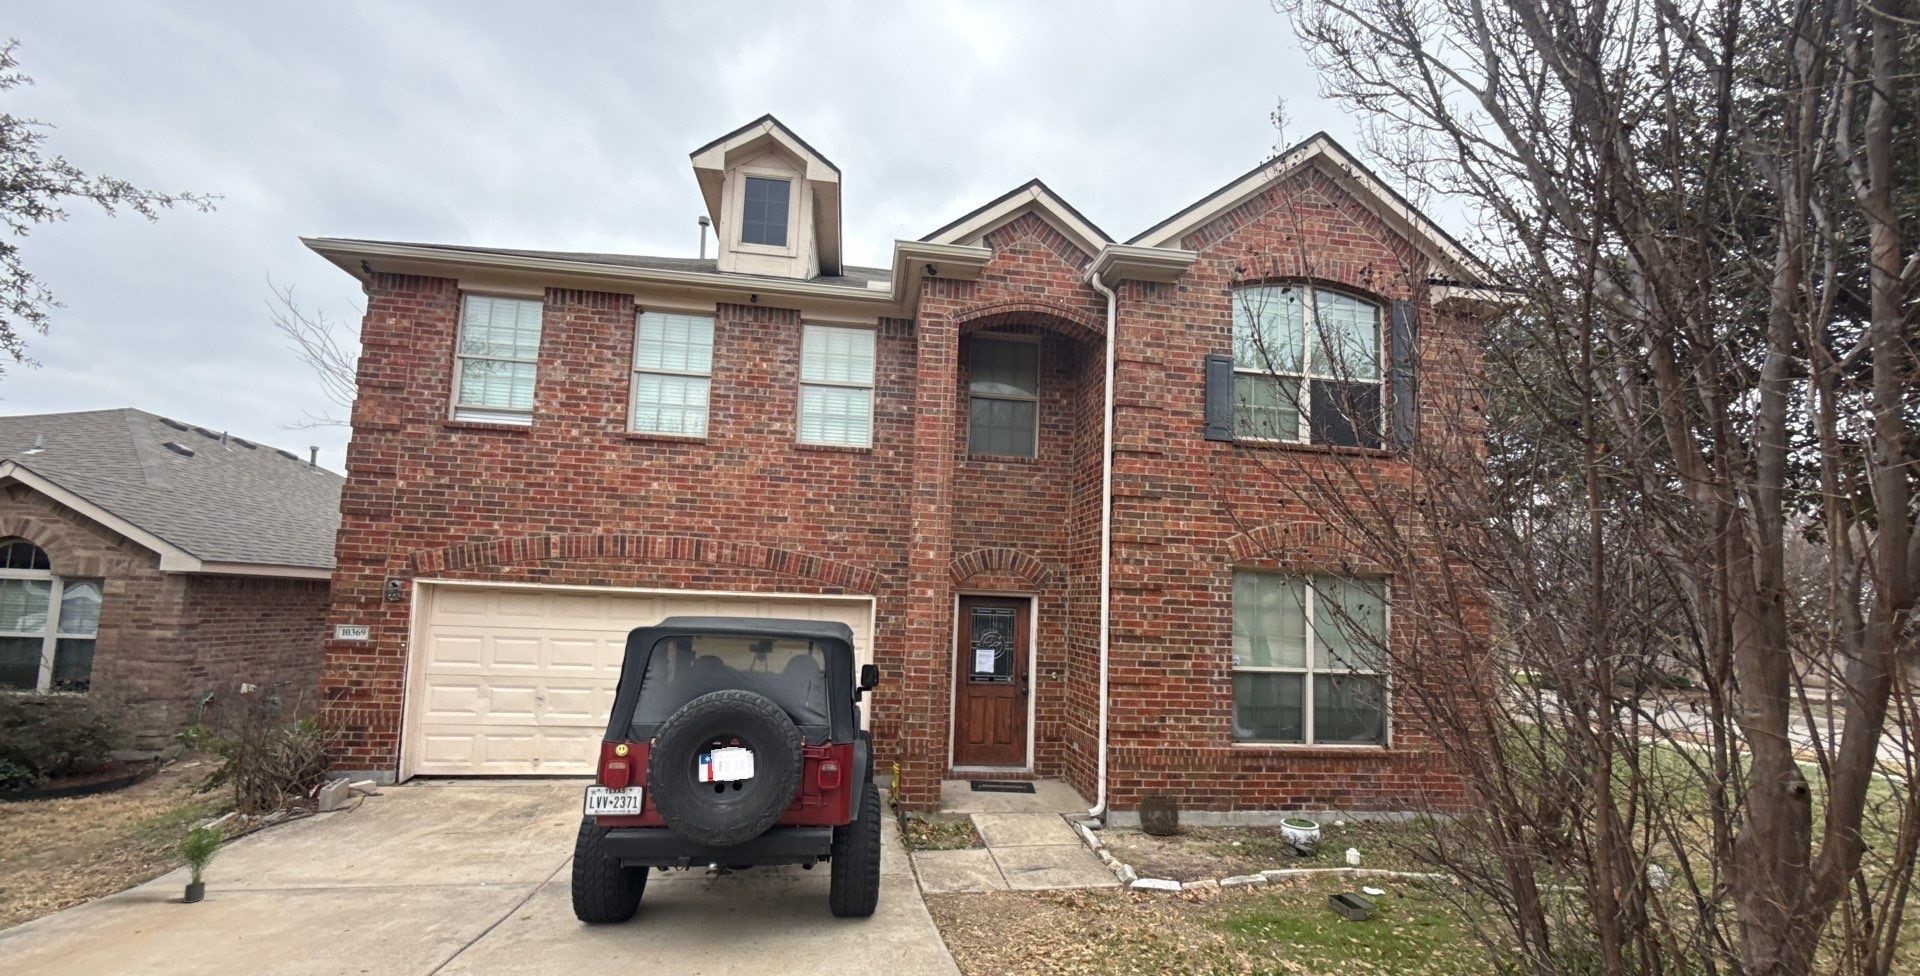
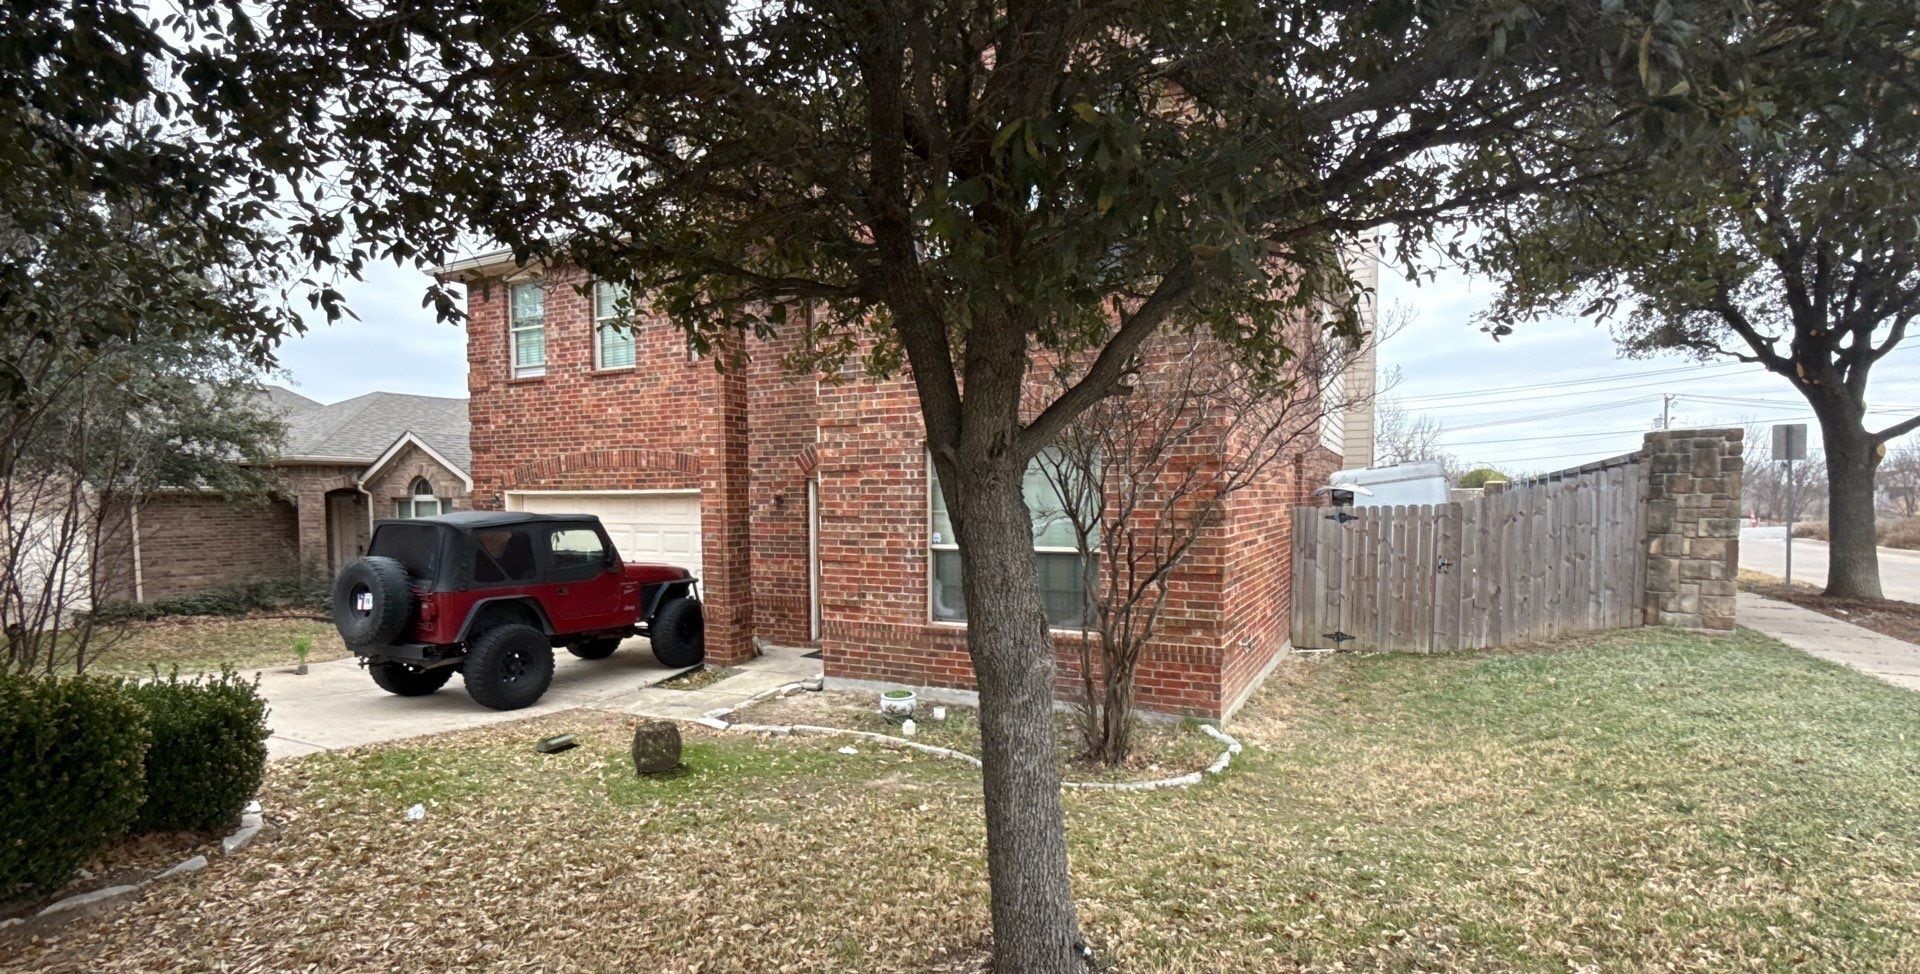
woven basket: present [1139,793,1179,835] -> present [632,721,682,773]
toolbox: present [1328,893,1377,920] -> present [536,733,579,752]

